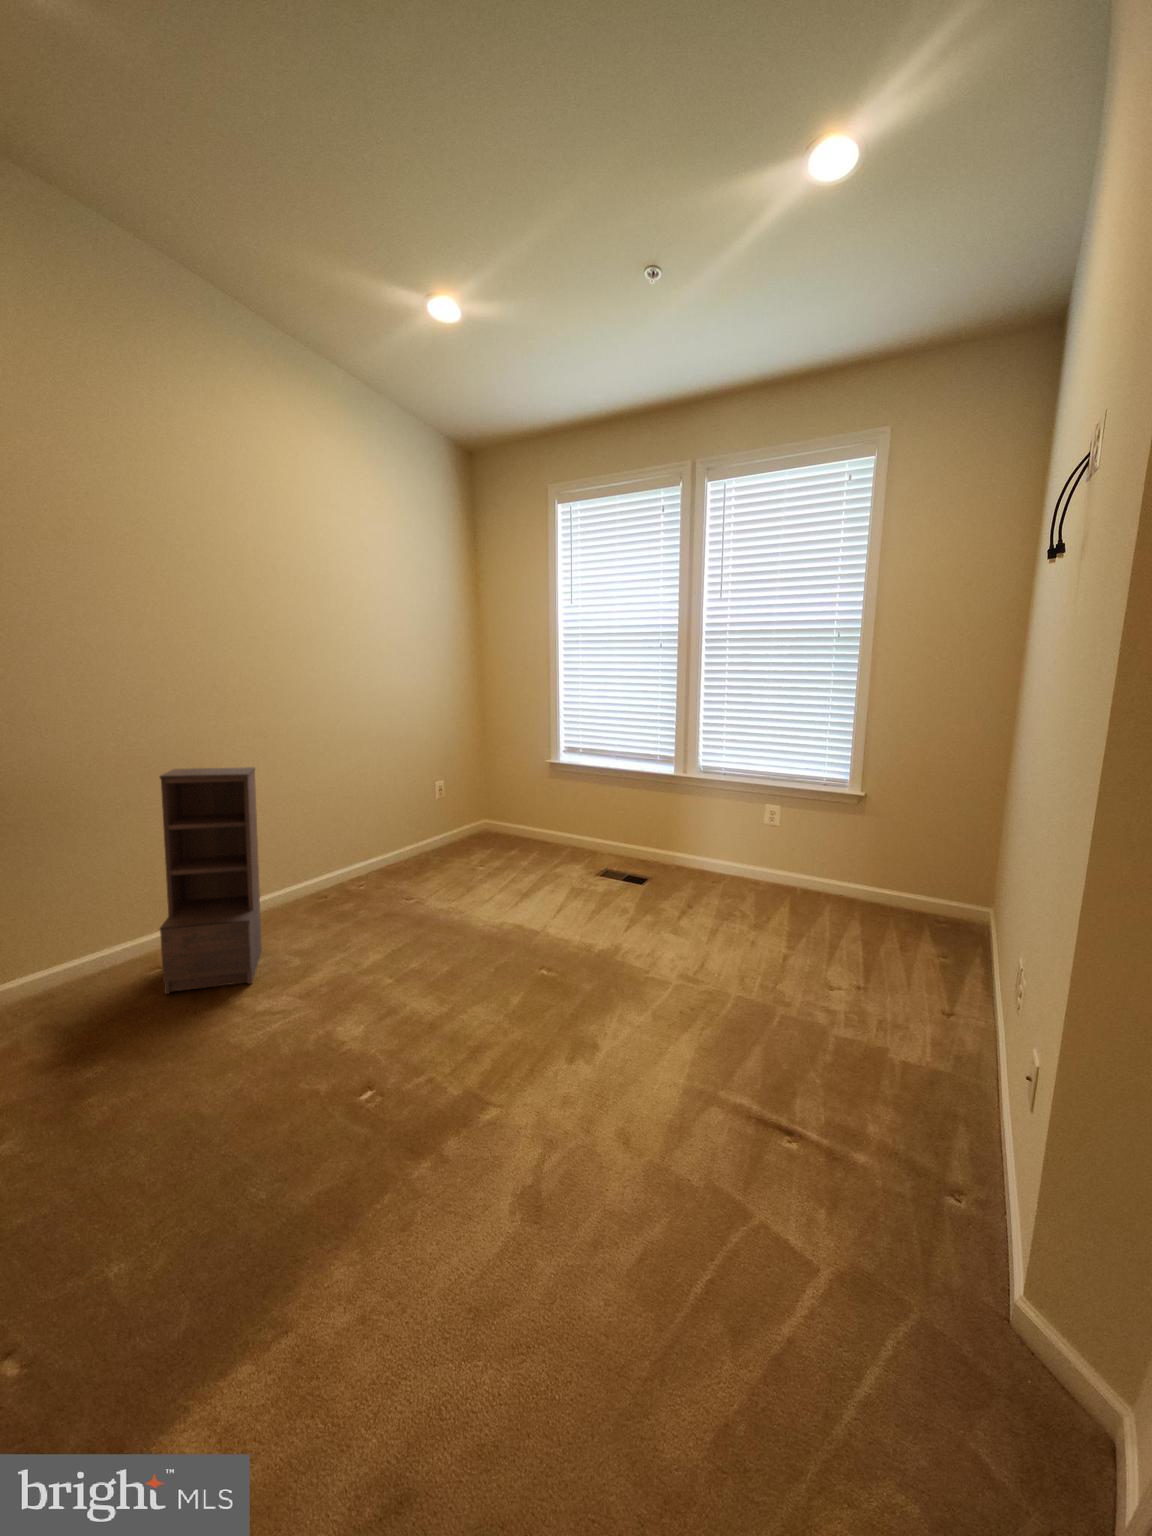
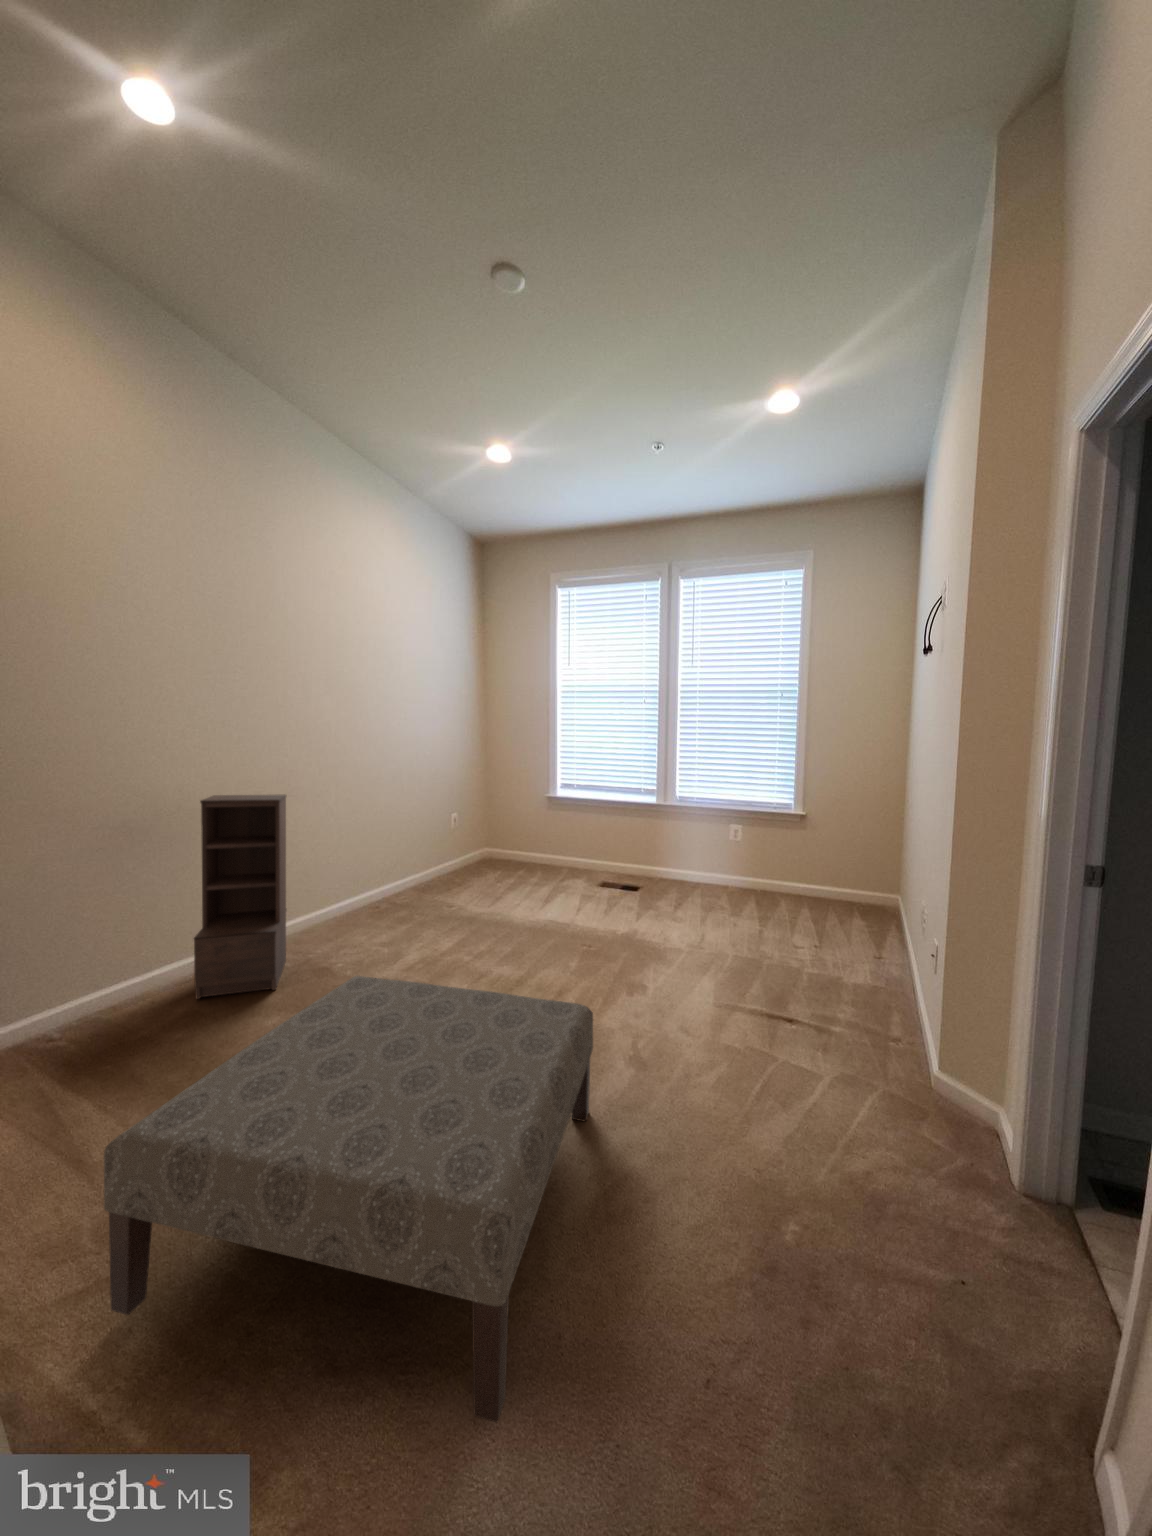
ottoman: none [82,971,601,1431] -> present [104,976,593,1422]

